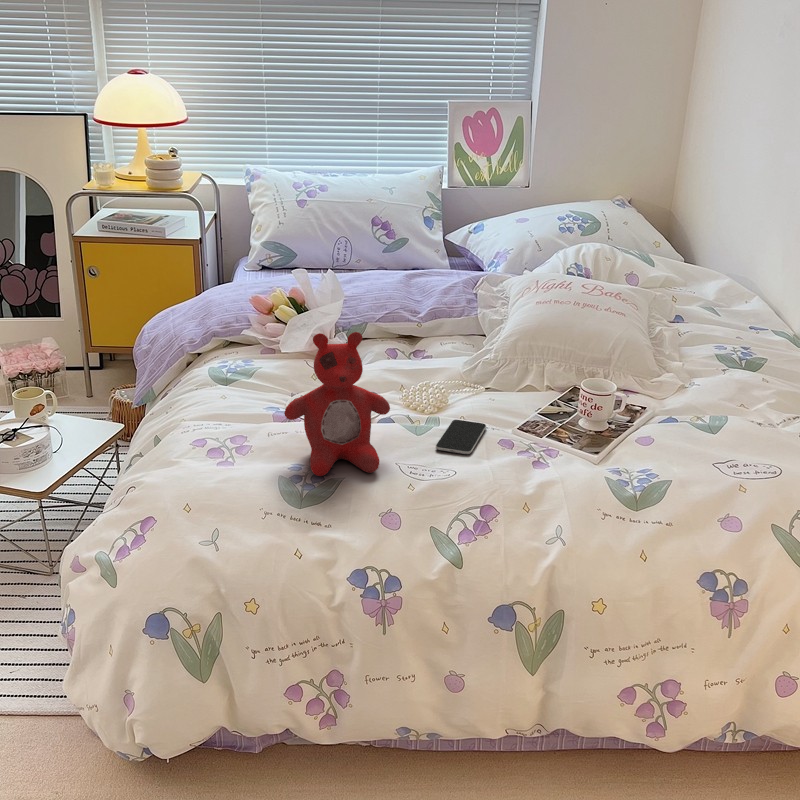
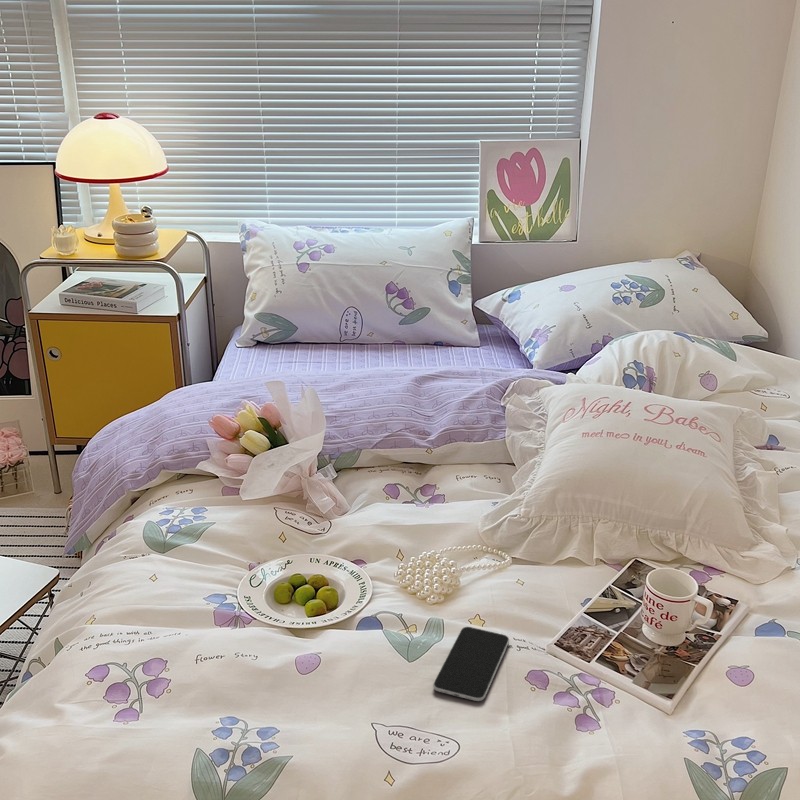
stuffed bear: present [284,332,390,476] -> none [209,534,366,752]

